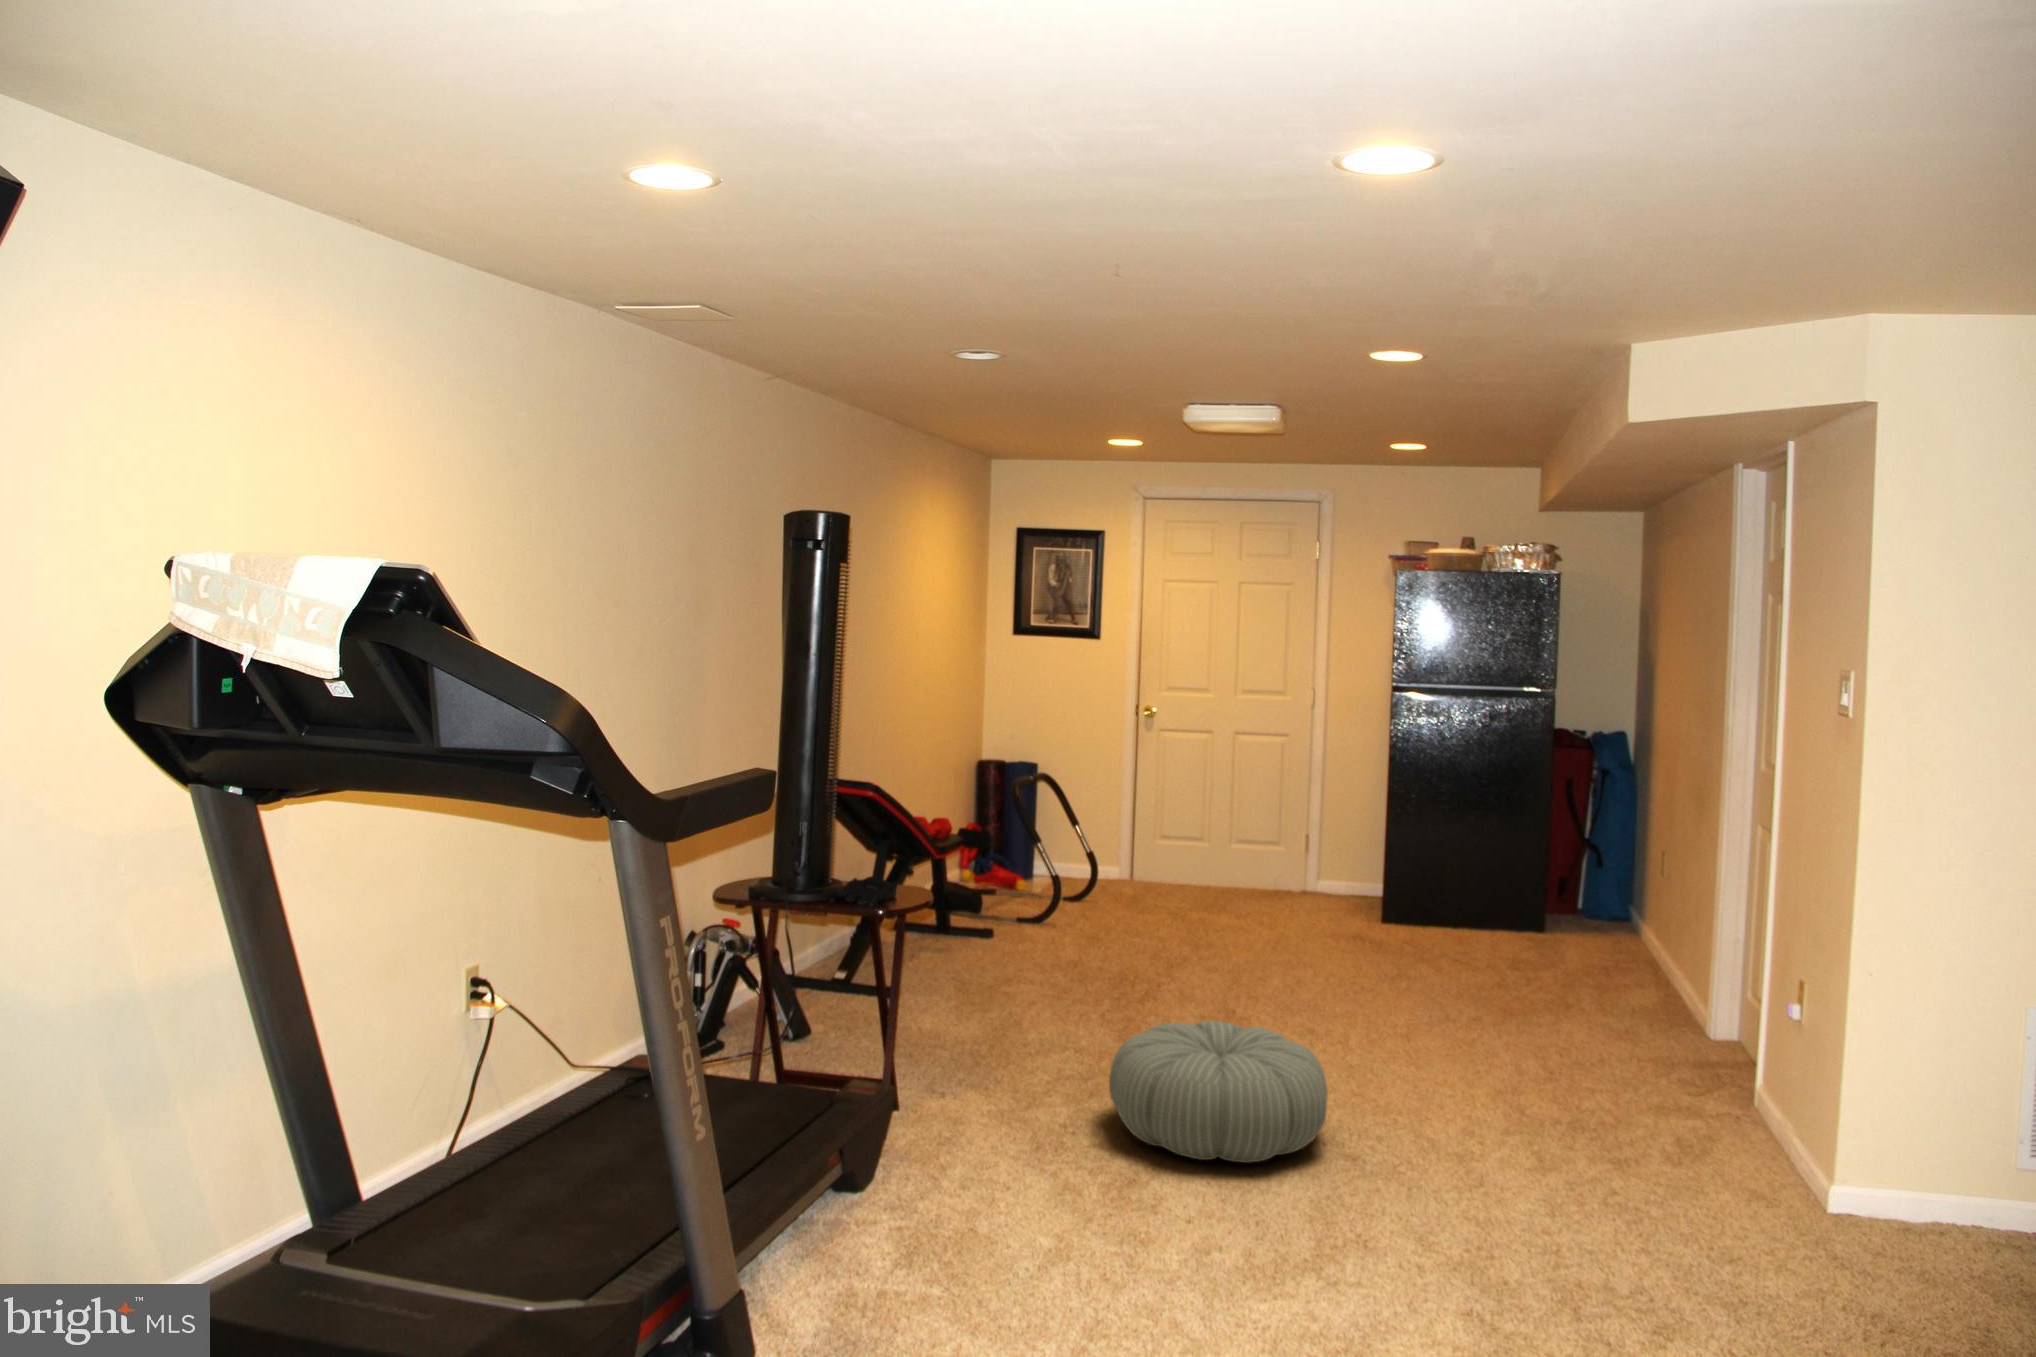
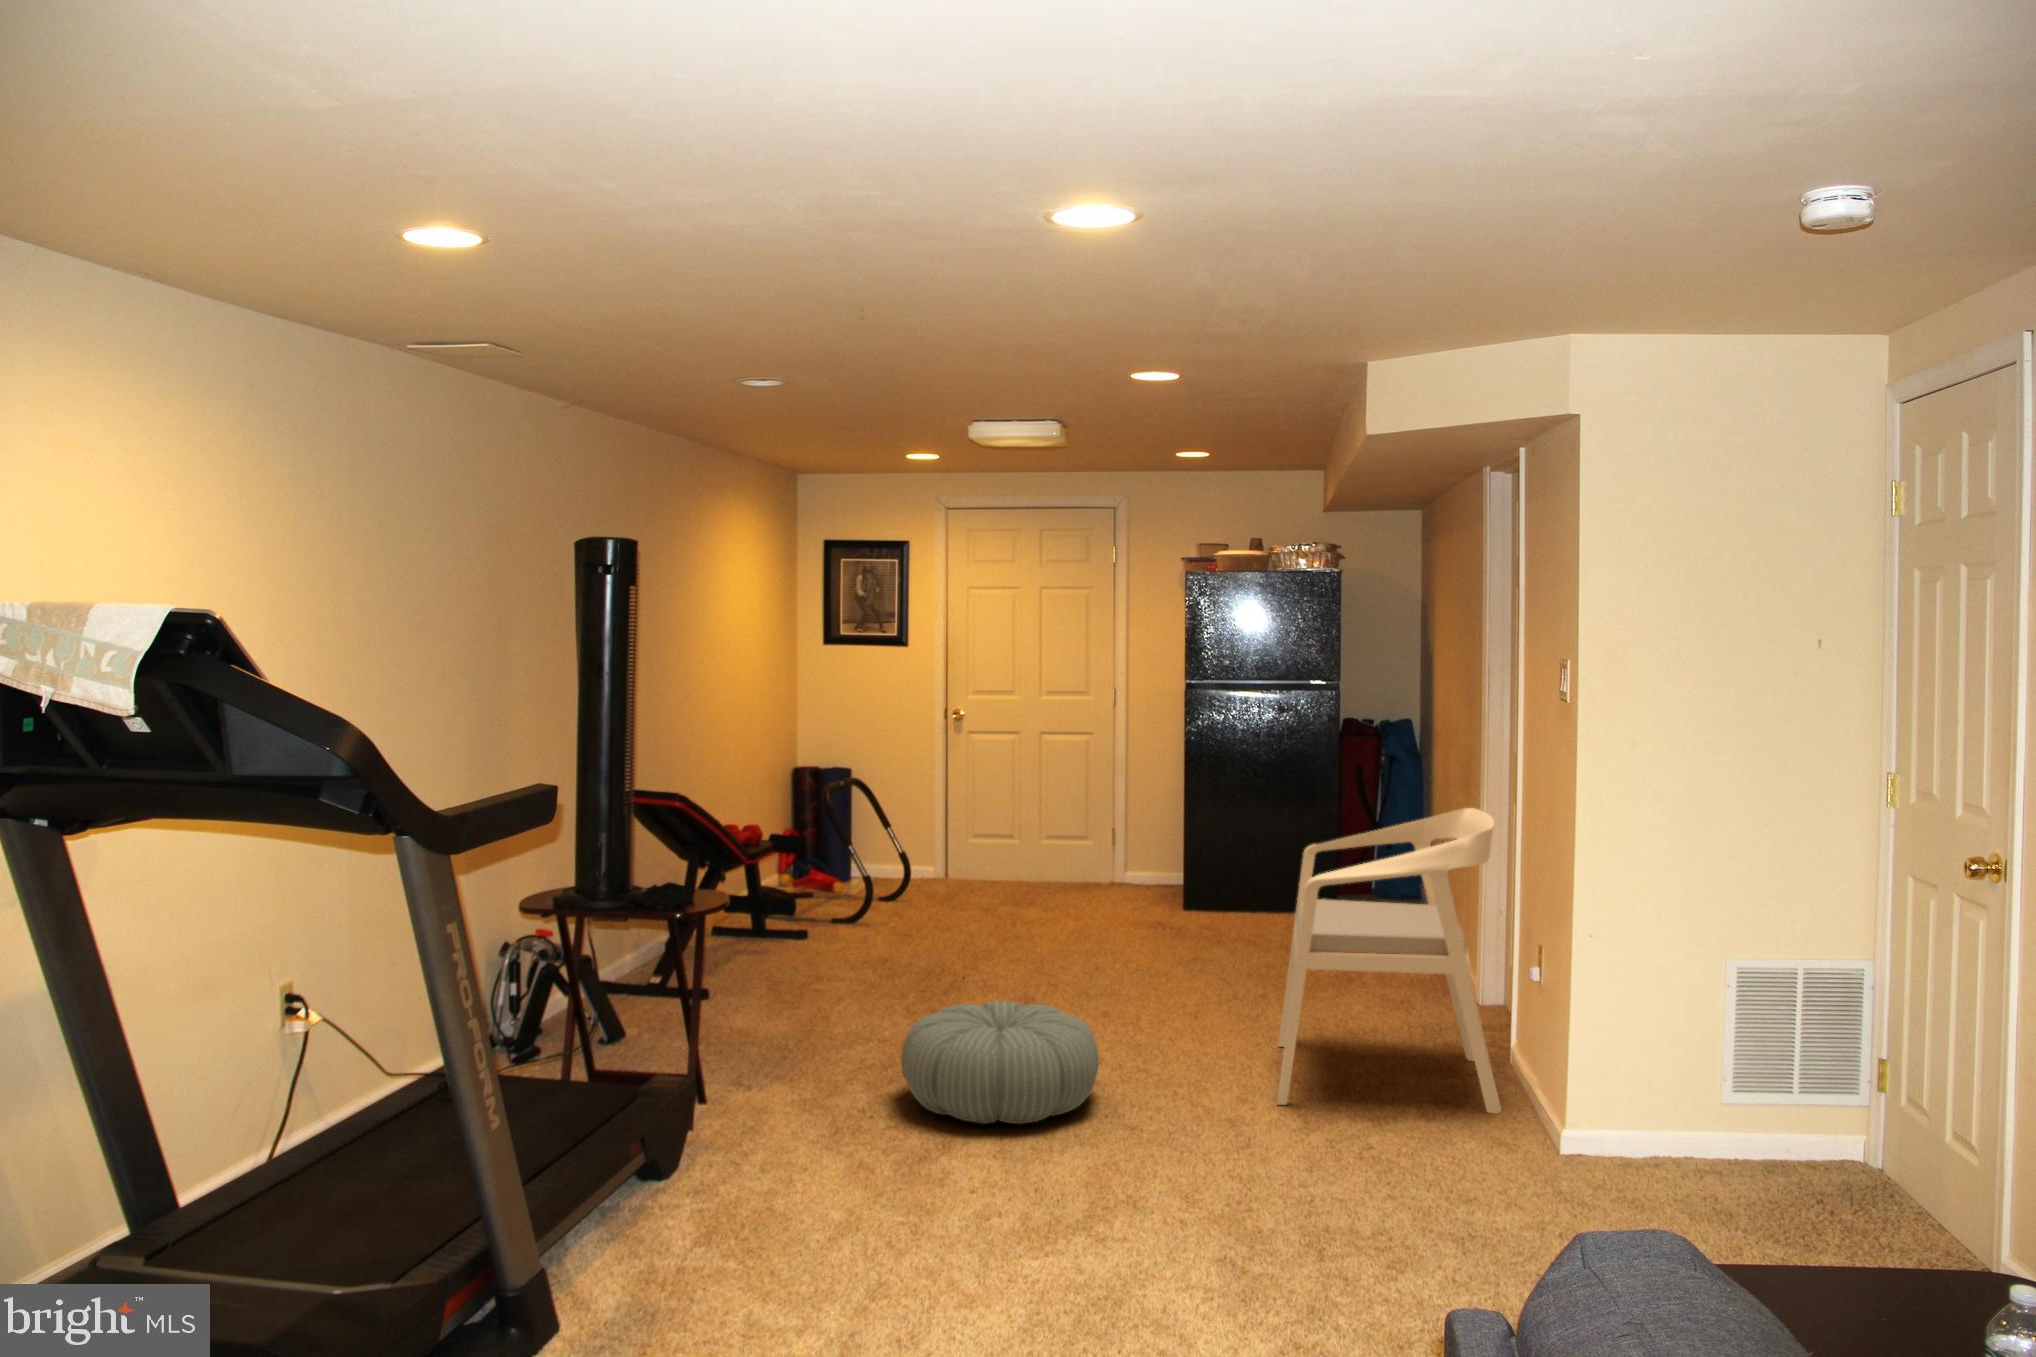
armchair: none [1515,833,1795,1185] -> present [1277,808,1502,1114]

